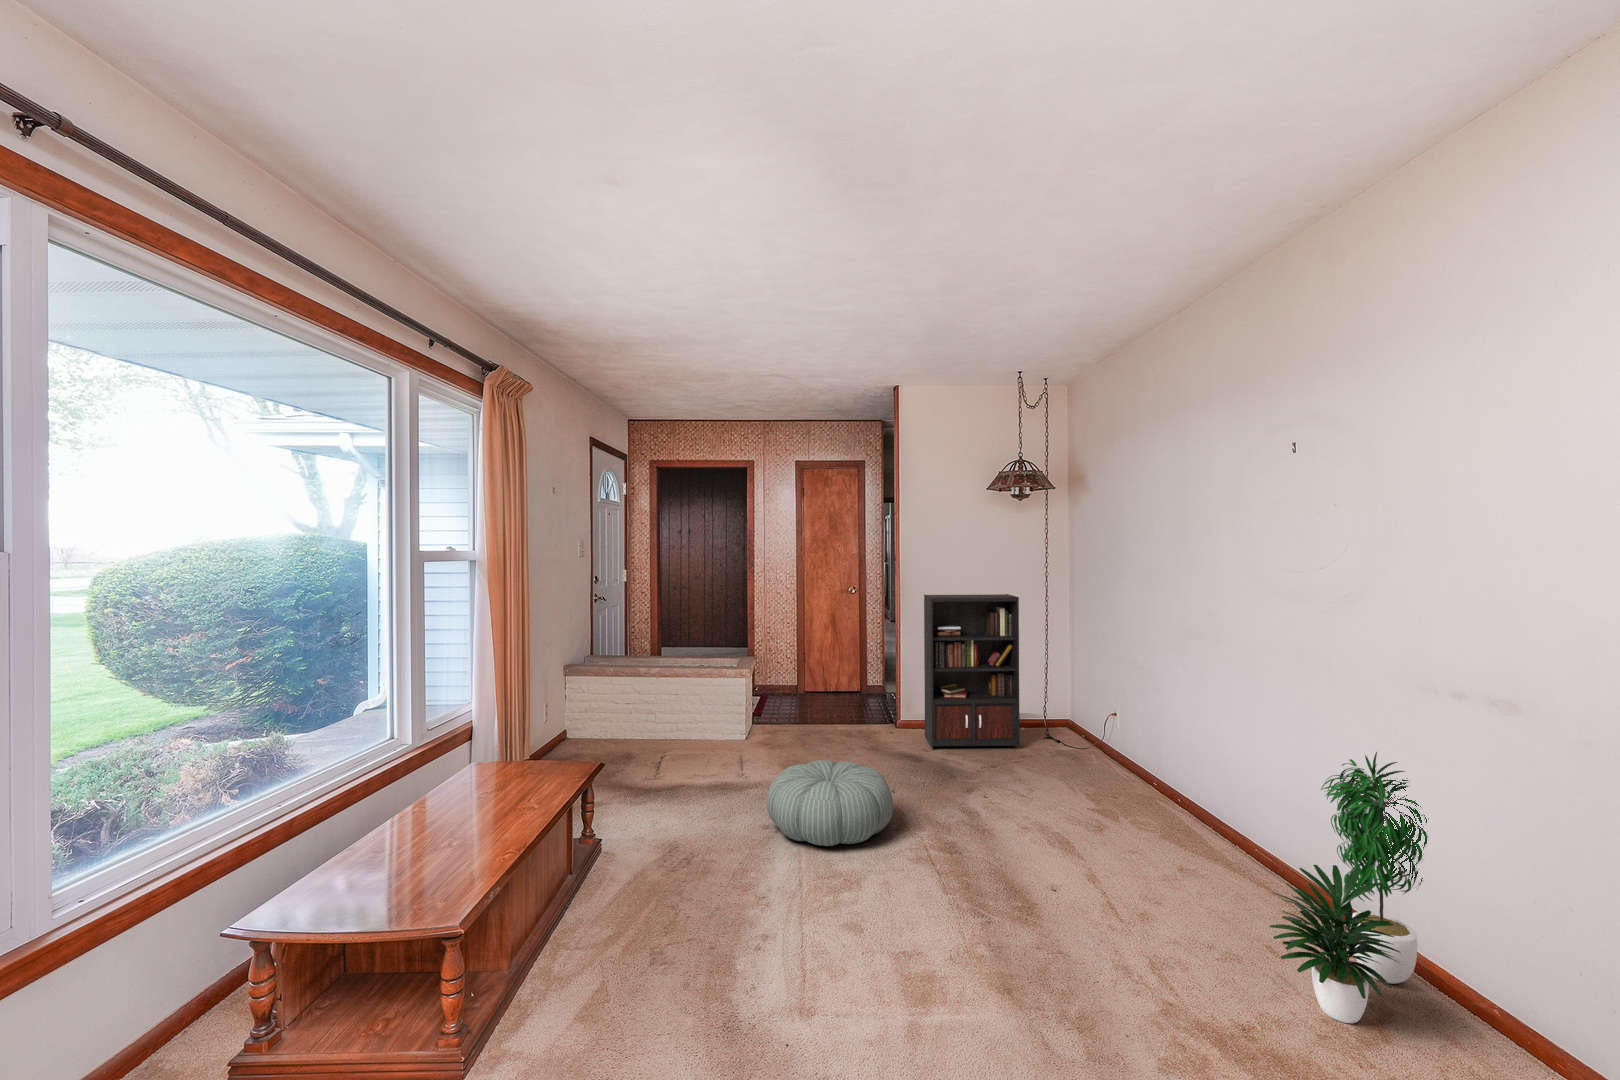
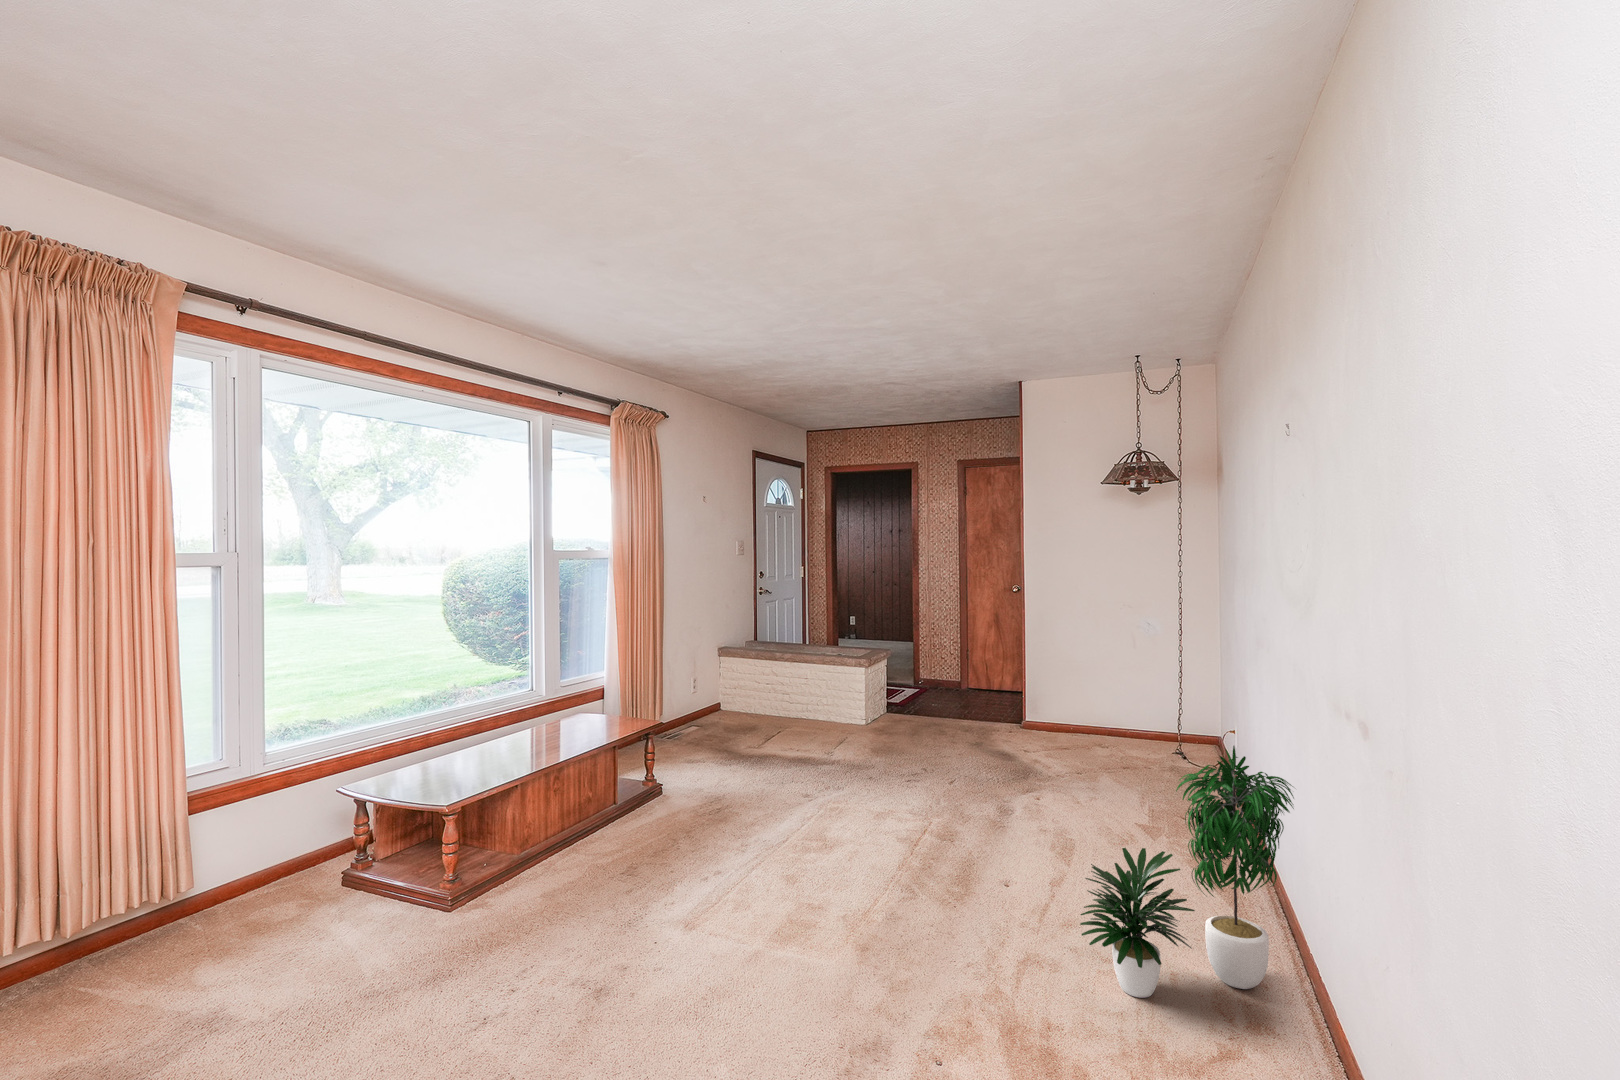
bookcase: present [924,594,1024,748] -> none [1028,592,1160,759]
pouf: present [767,760,893,846] -> none [799,735,911,805]

